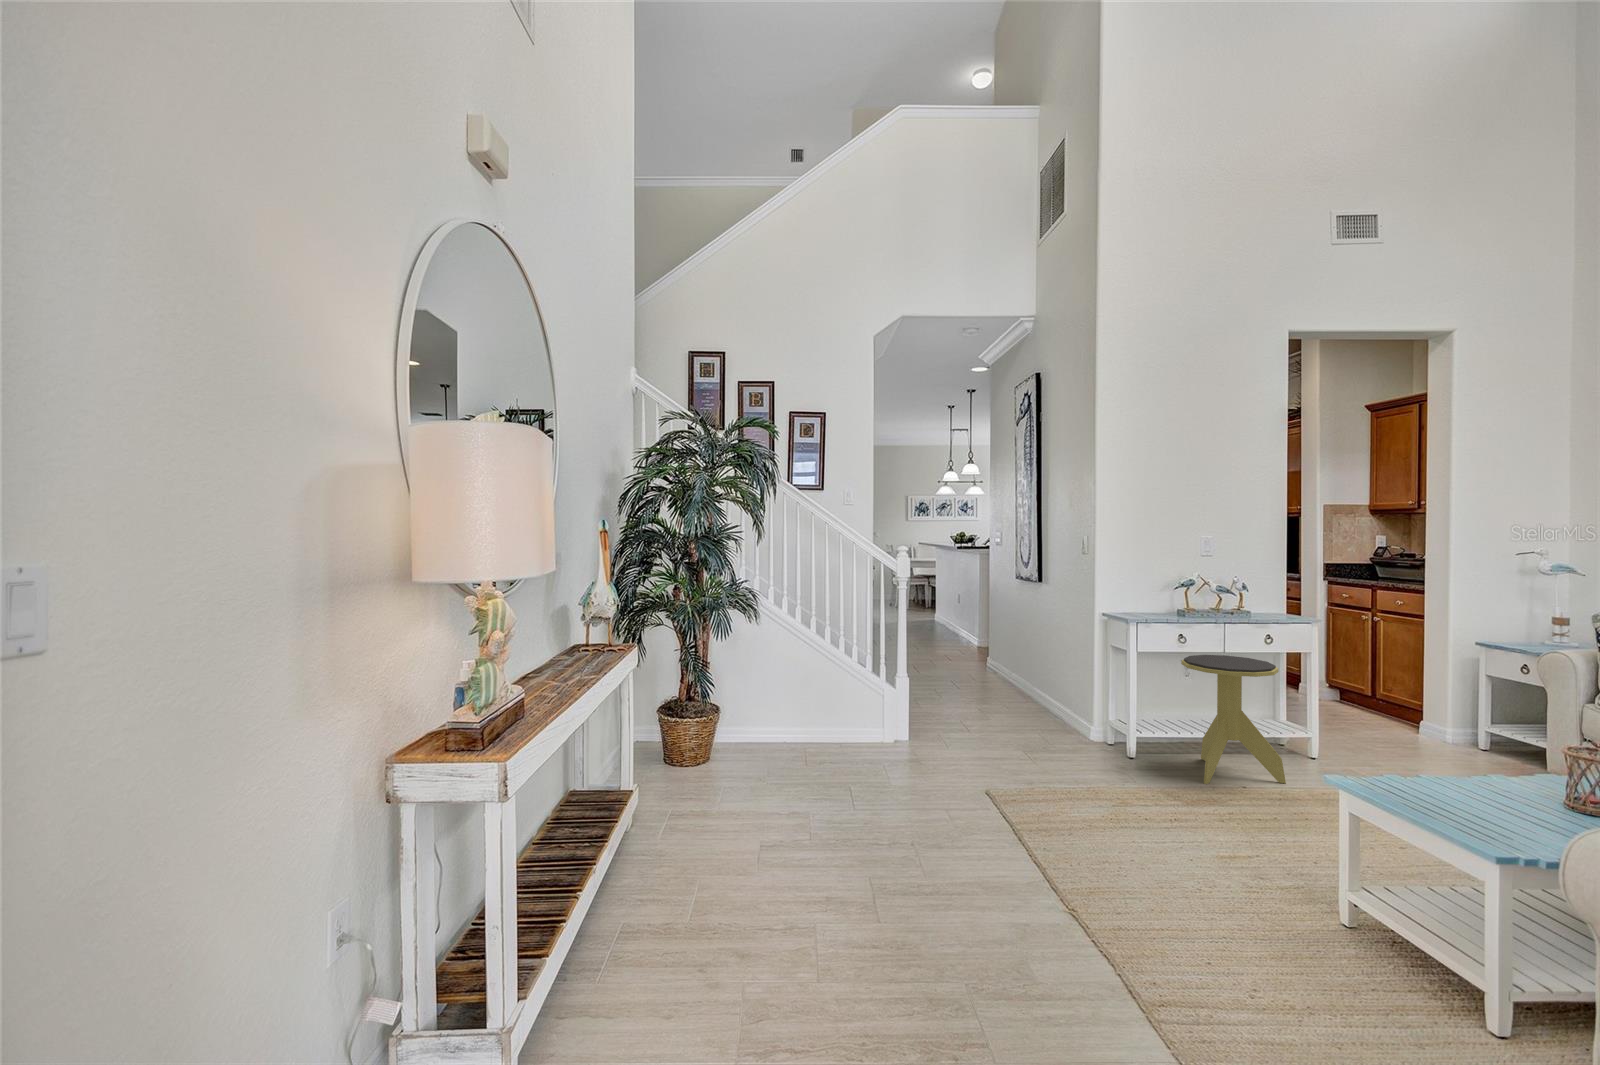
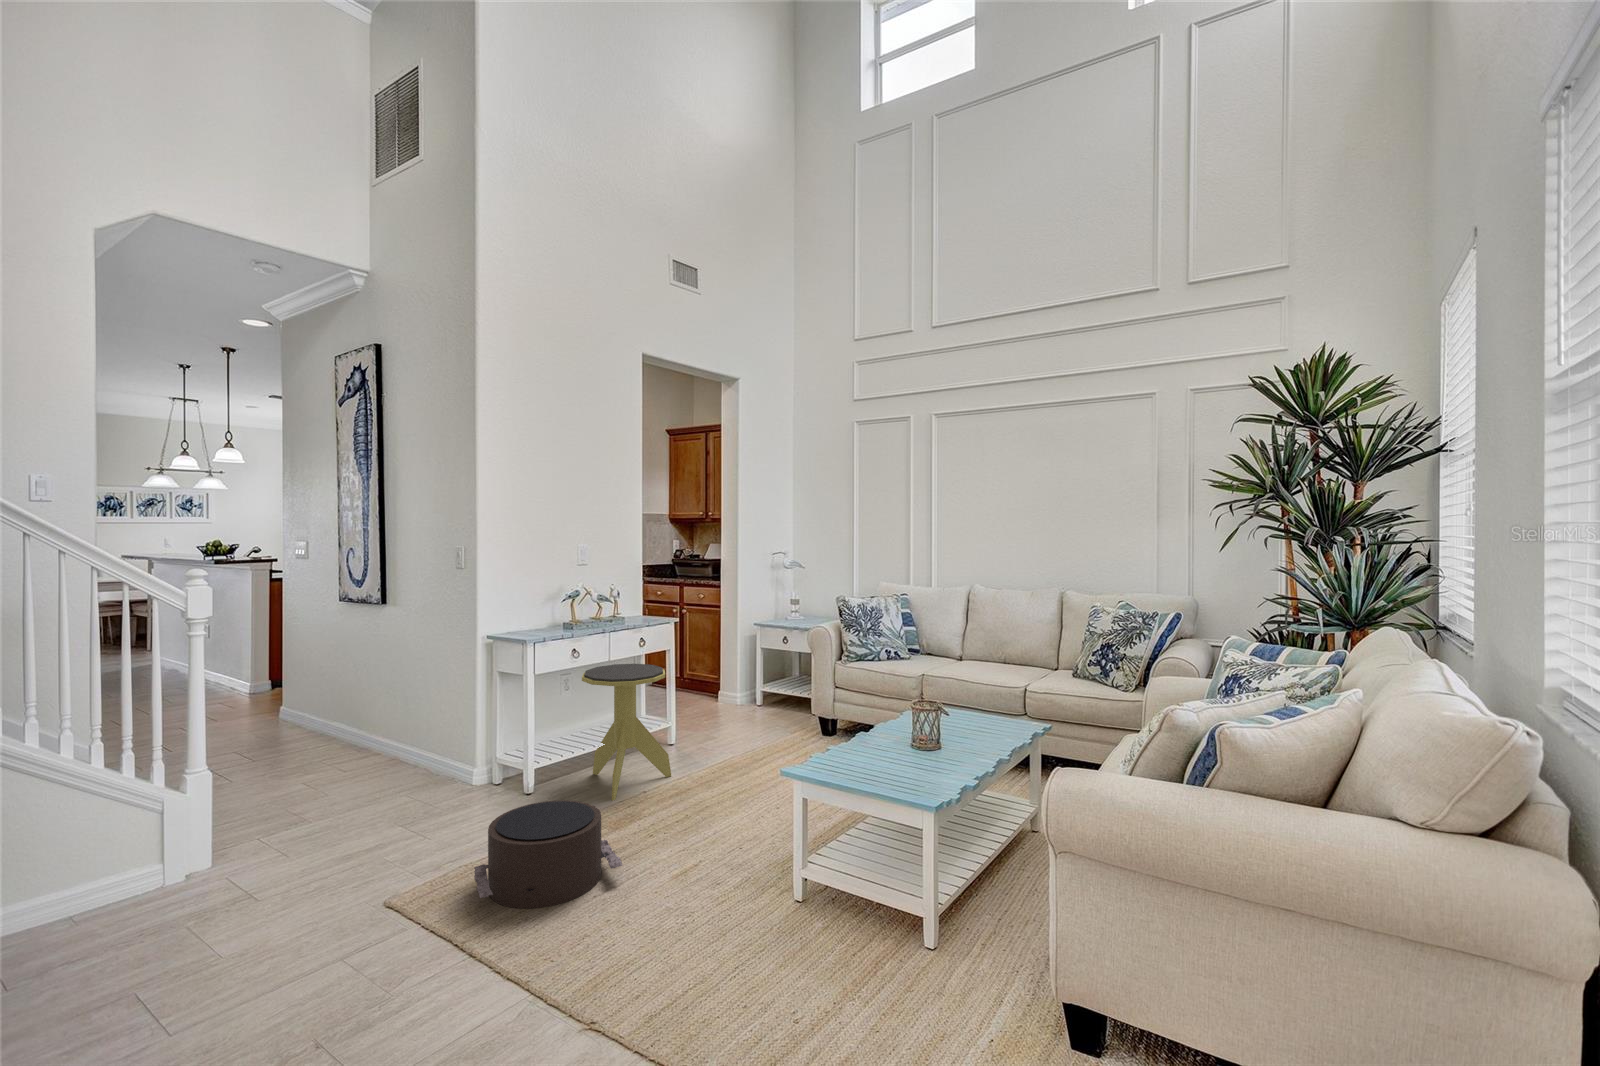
pouf: none [1040,752,1167,836] -> present [474,800,622,909]

